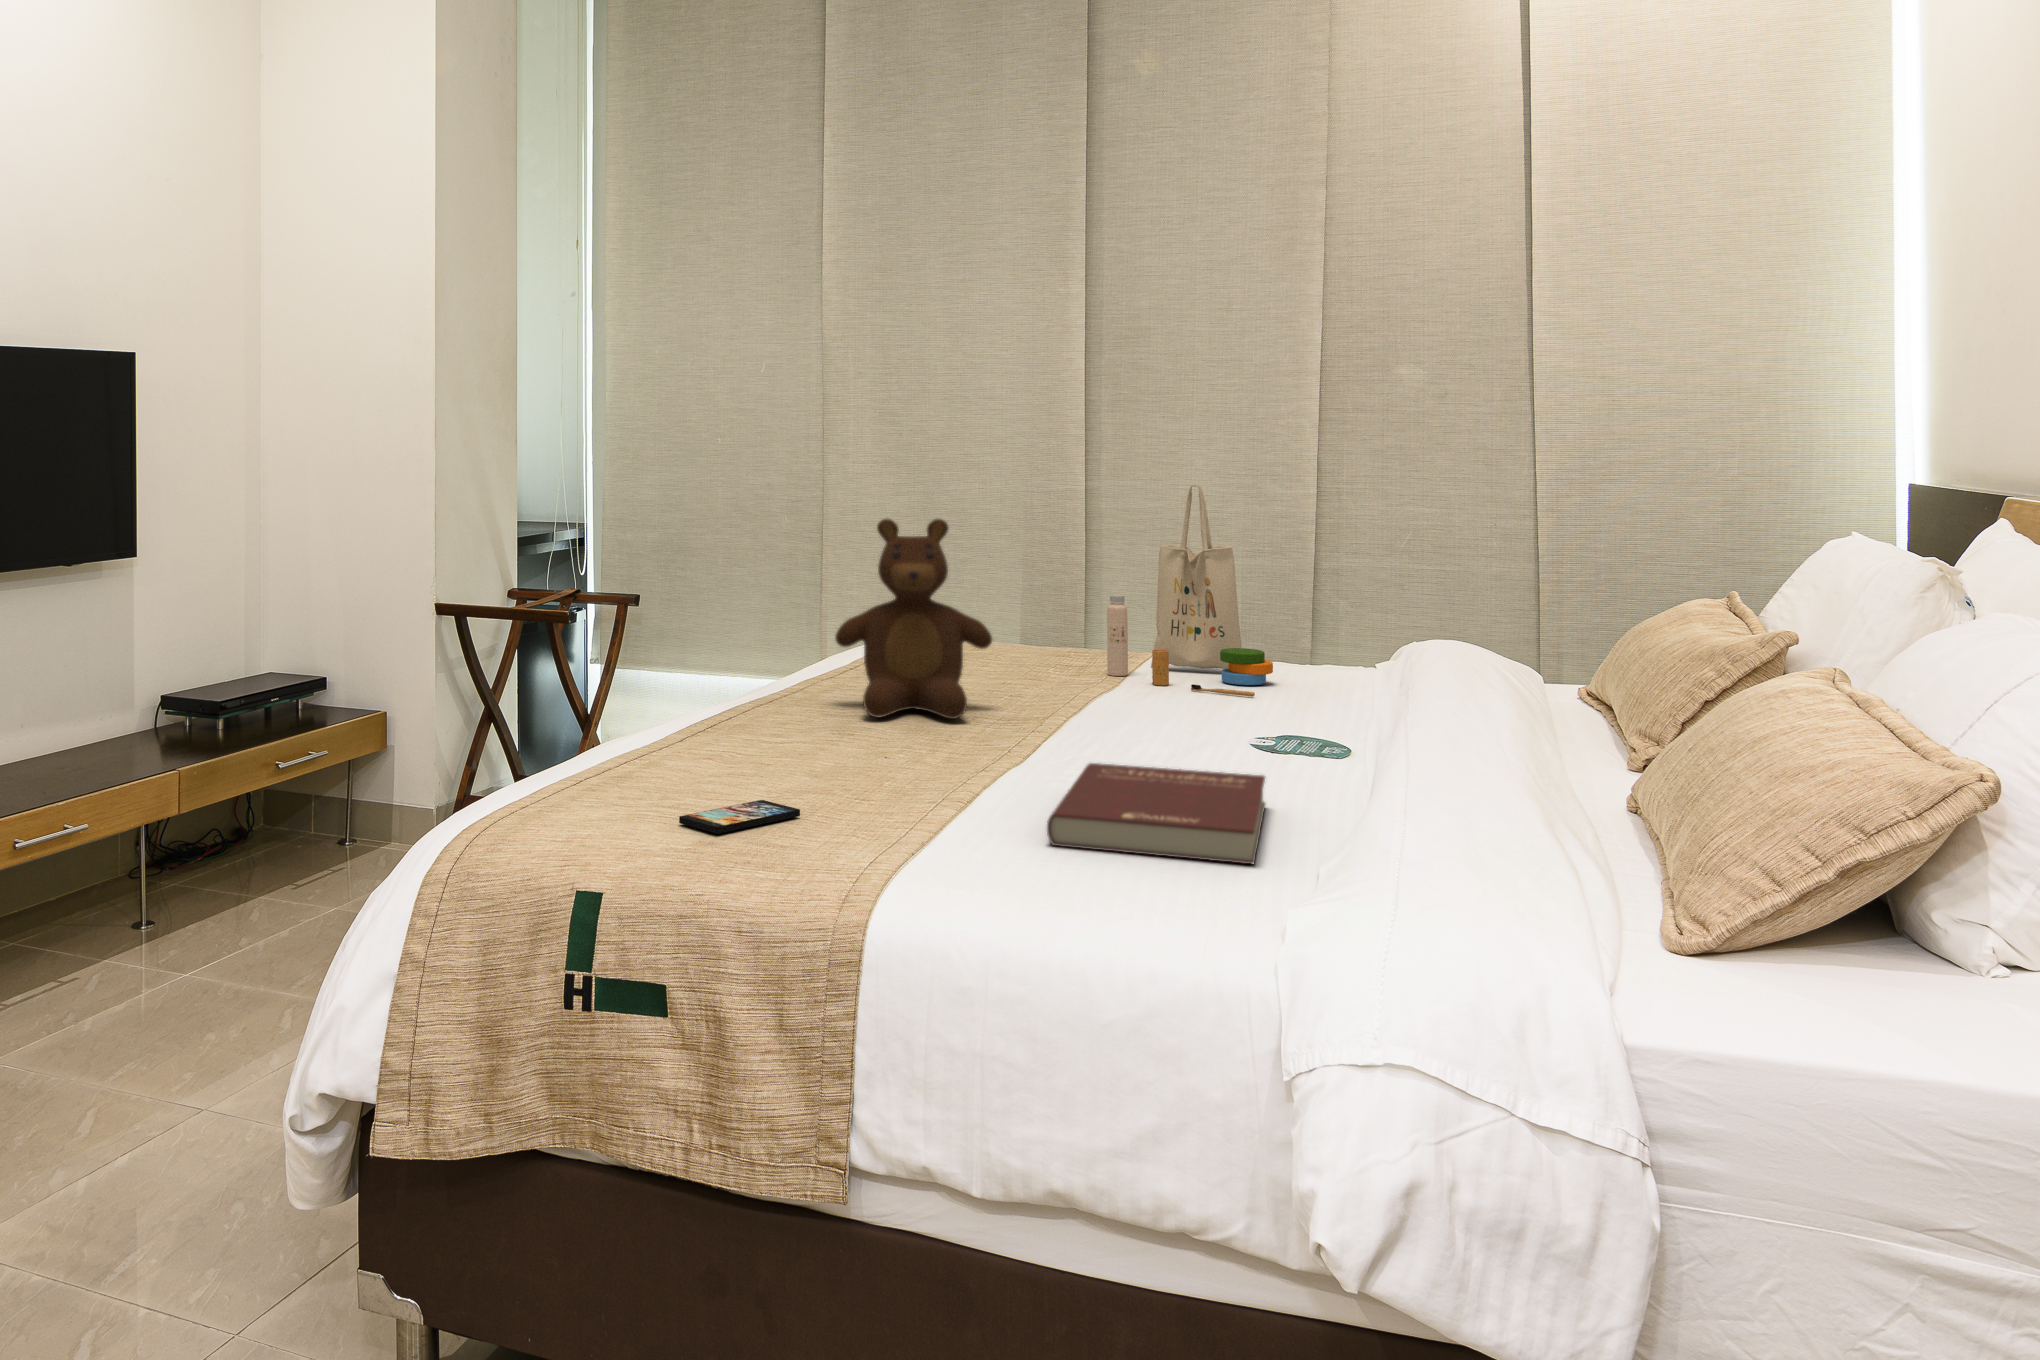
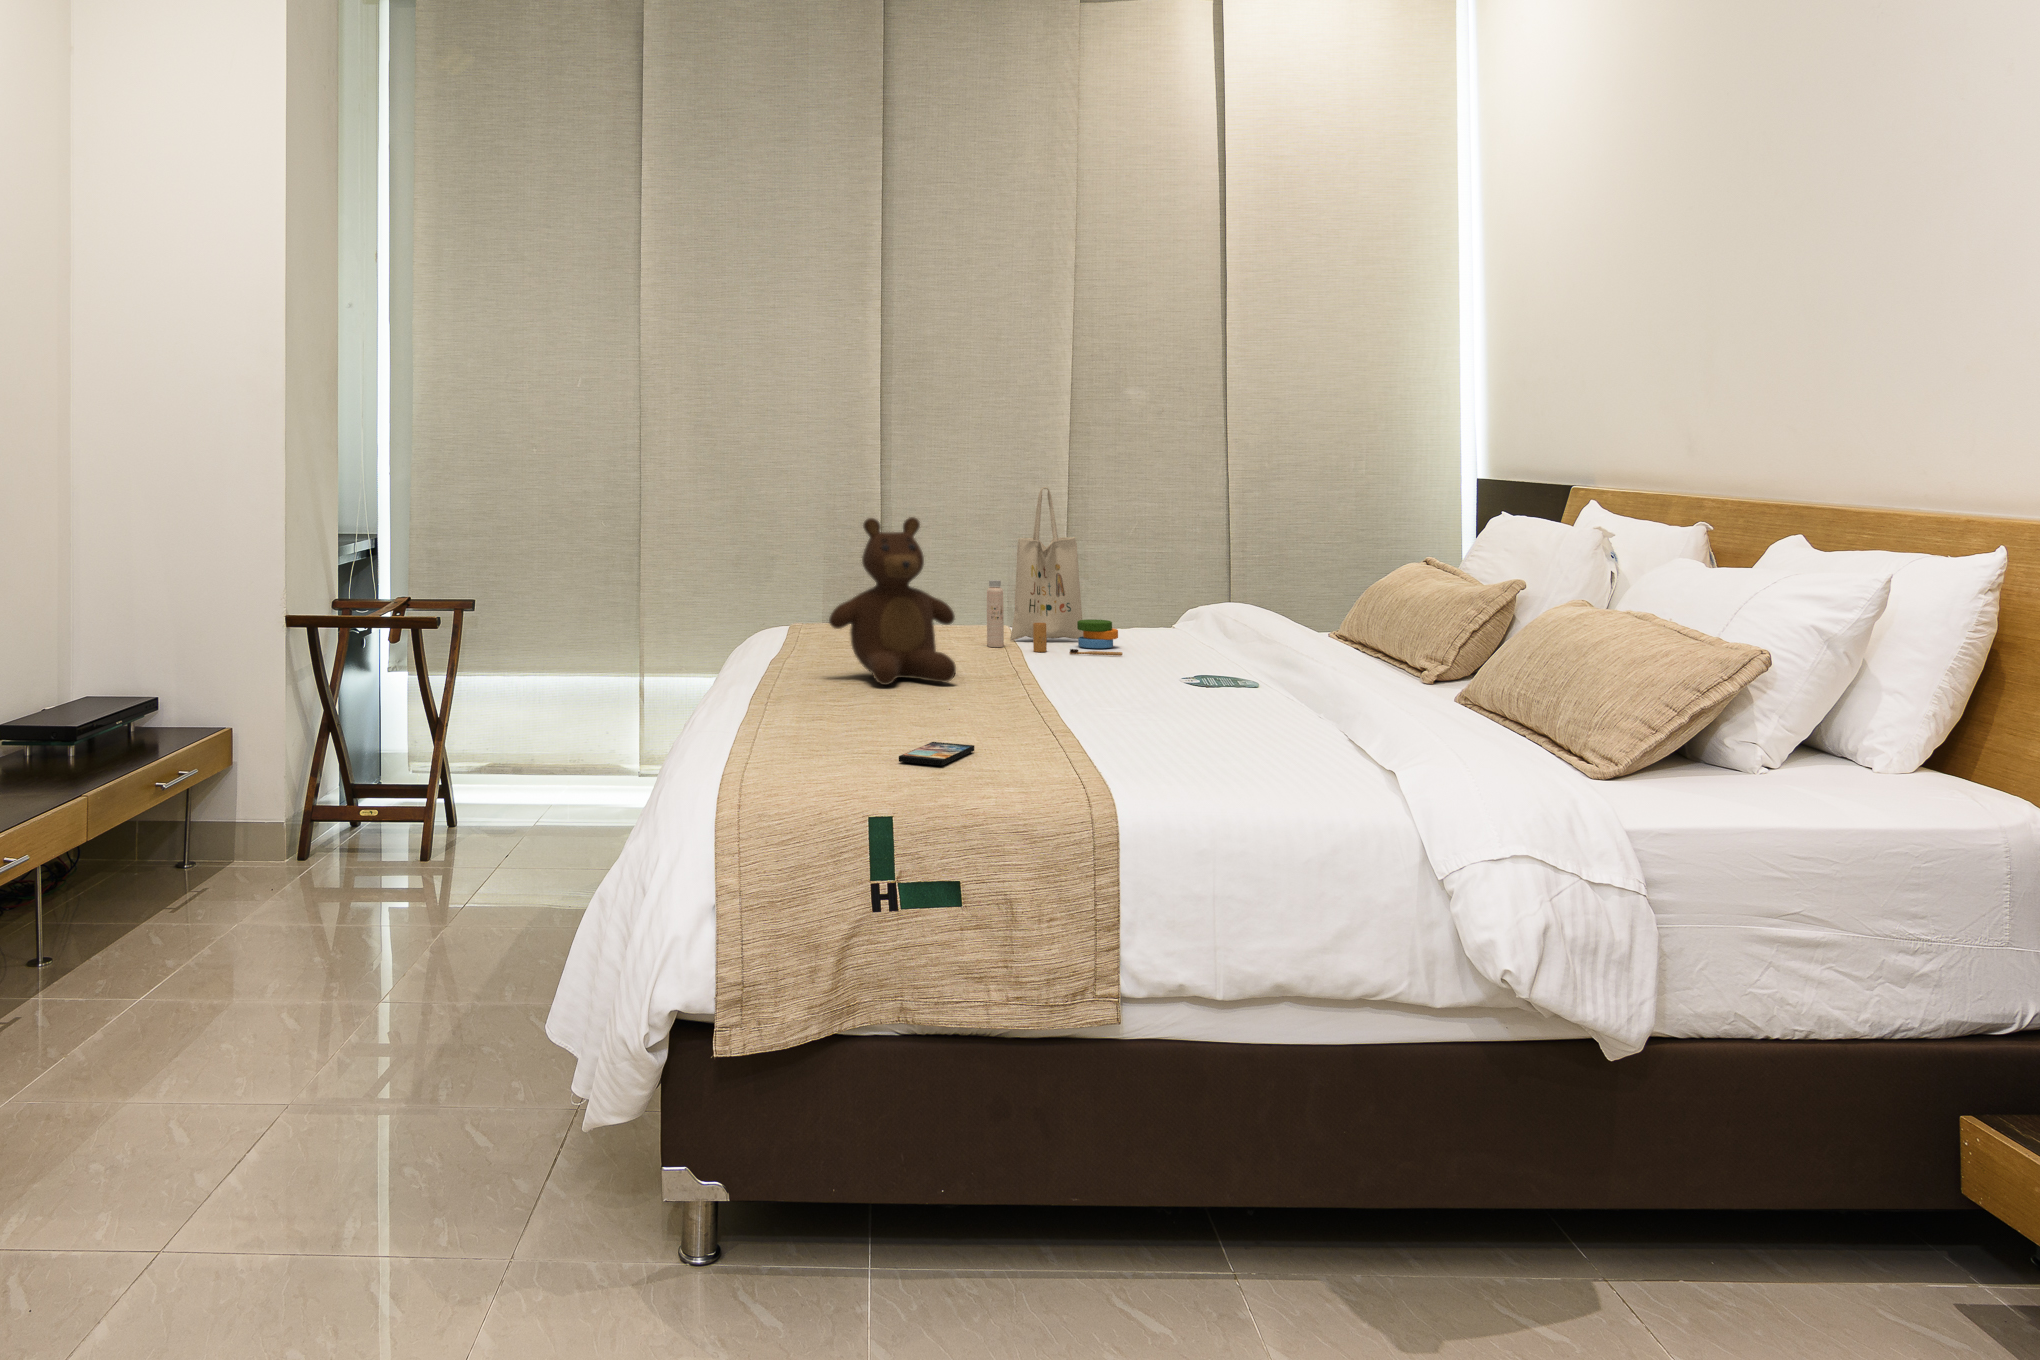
book: present [1047,763,1265,864] -> none [1131,699,1322,755]

